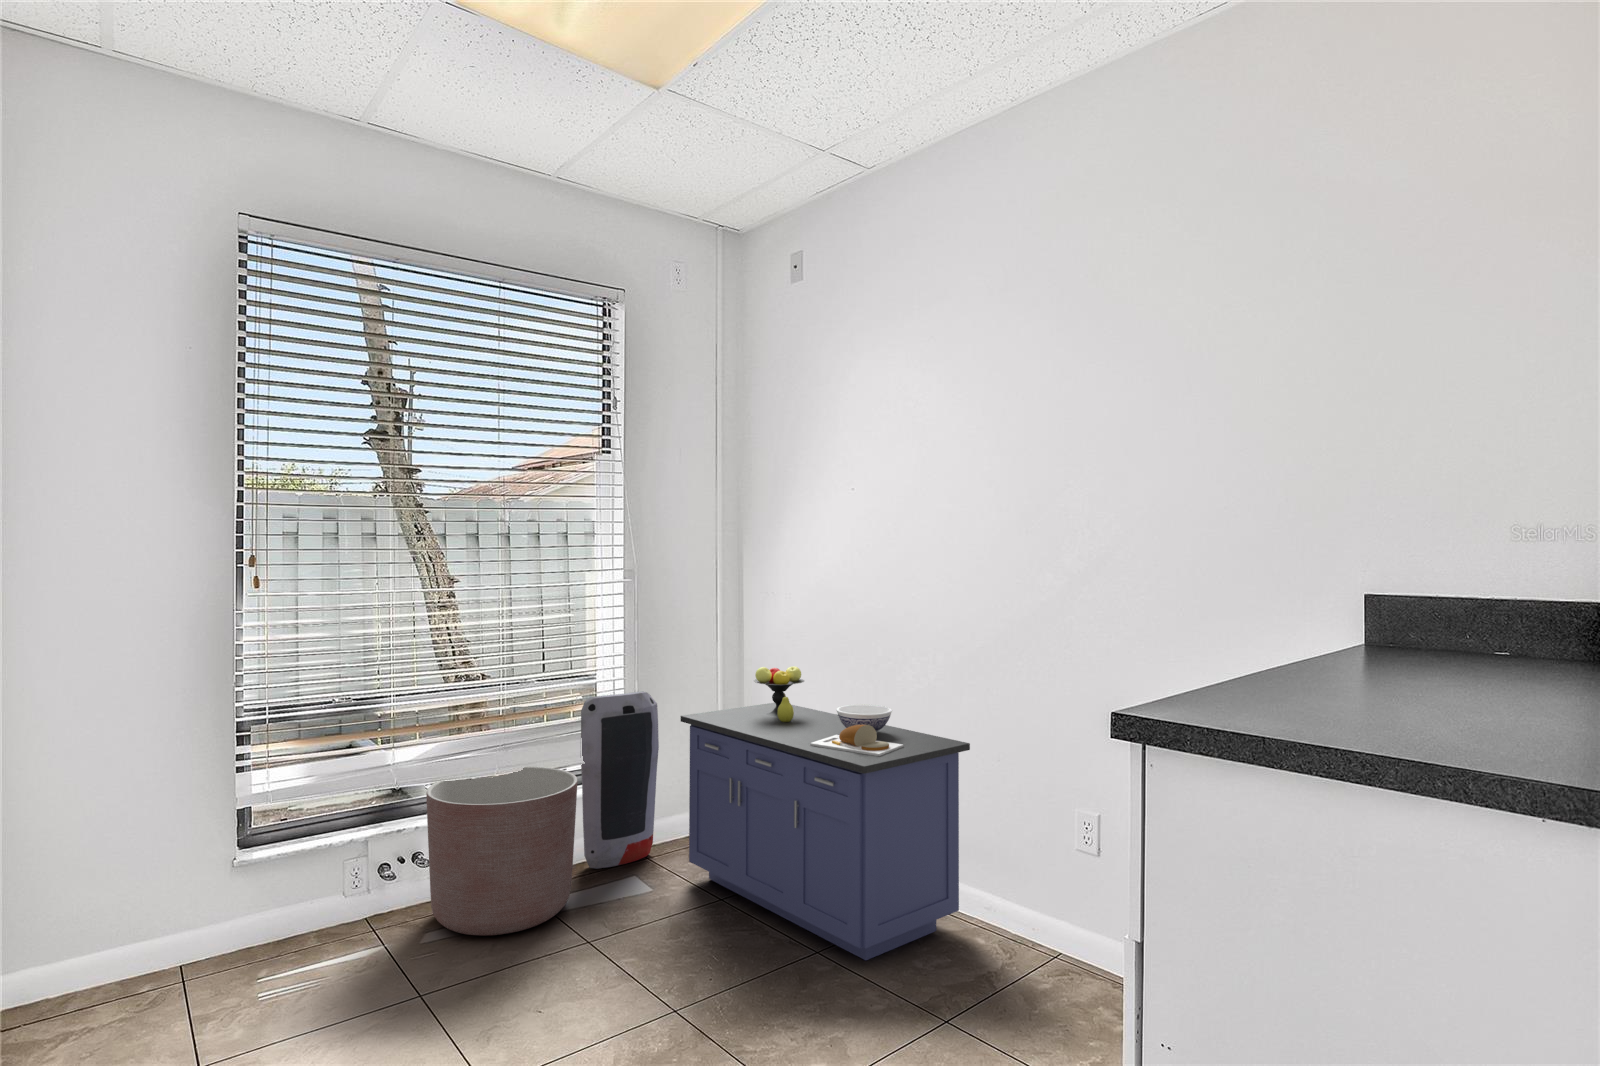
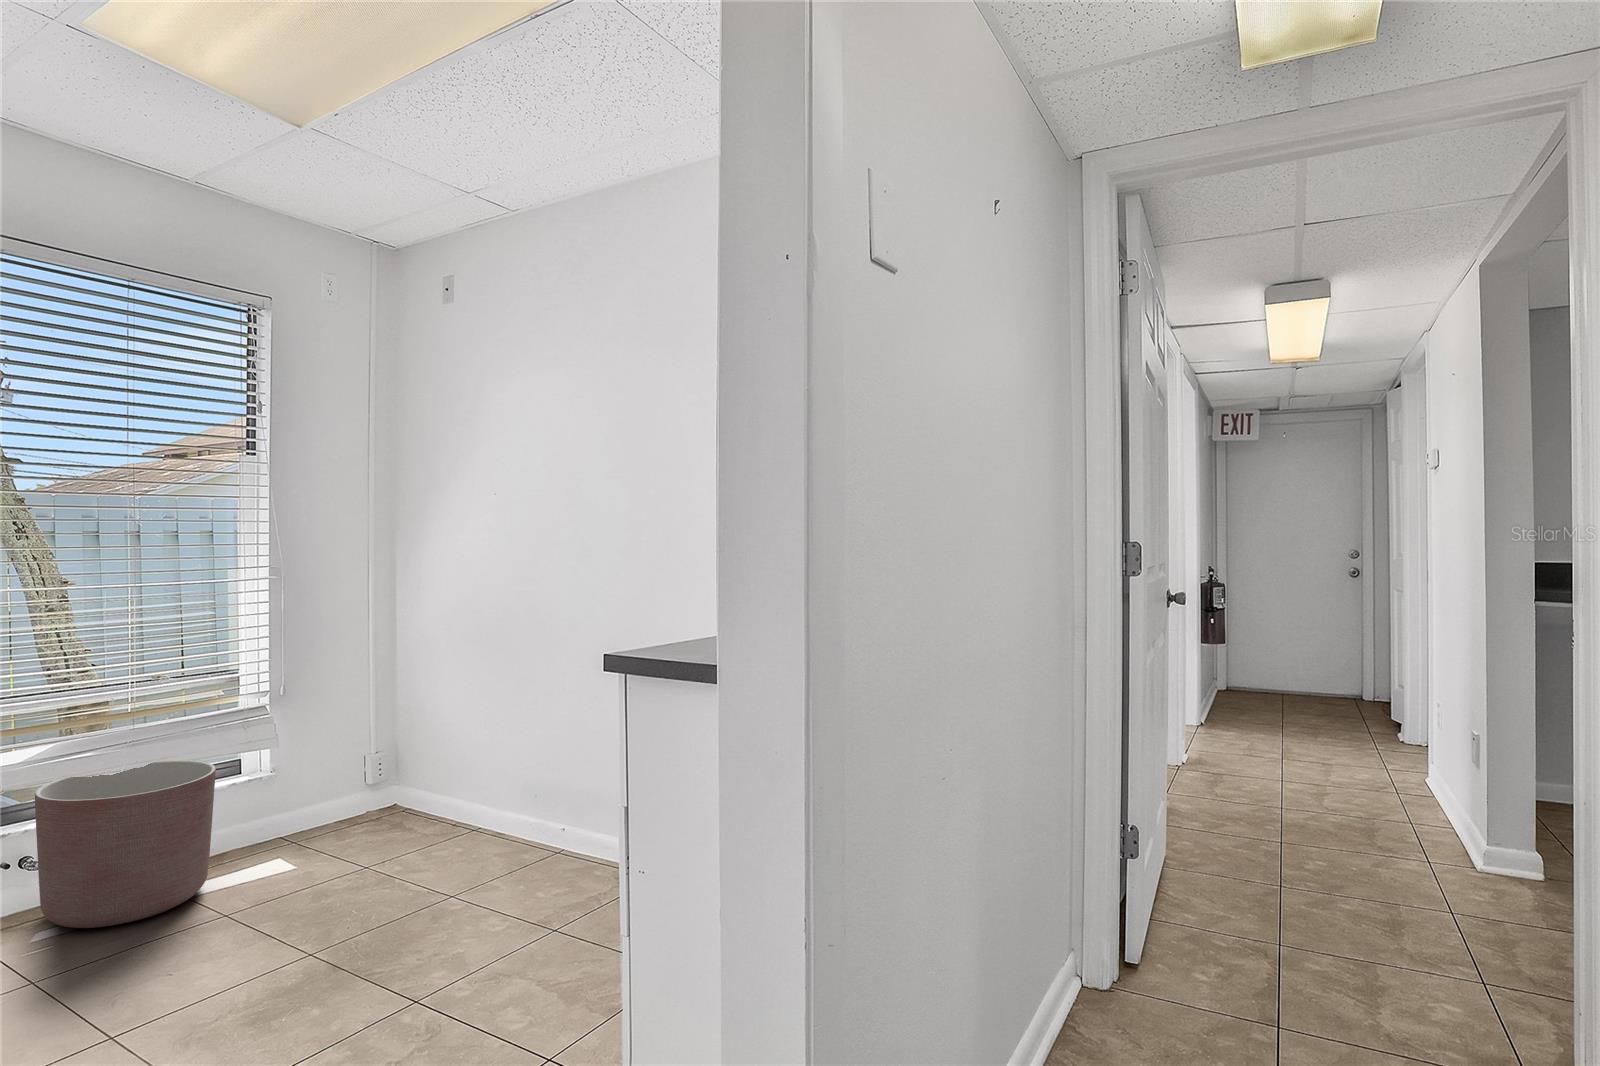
storage cabinet: present [681,666,970,960] -> none [330,652,594,893]
air purifier: present [581,691,659,869] -> none [221,682,308,854]

